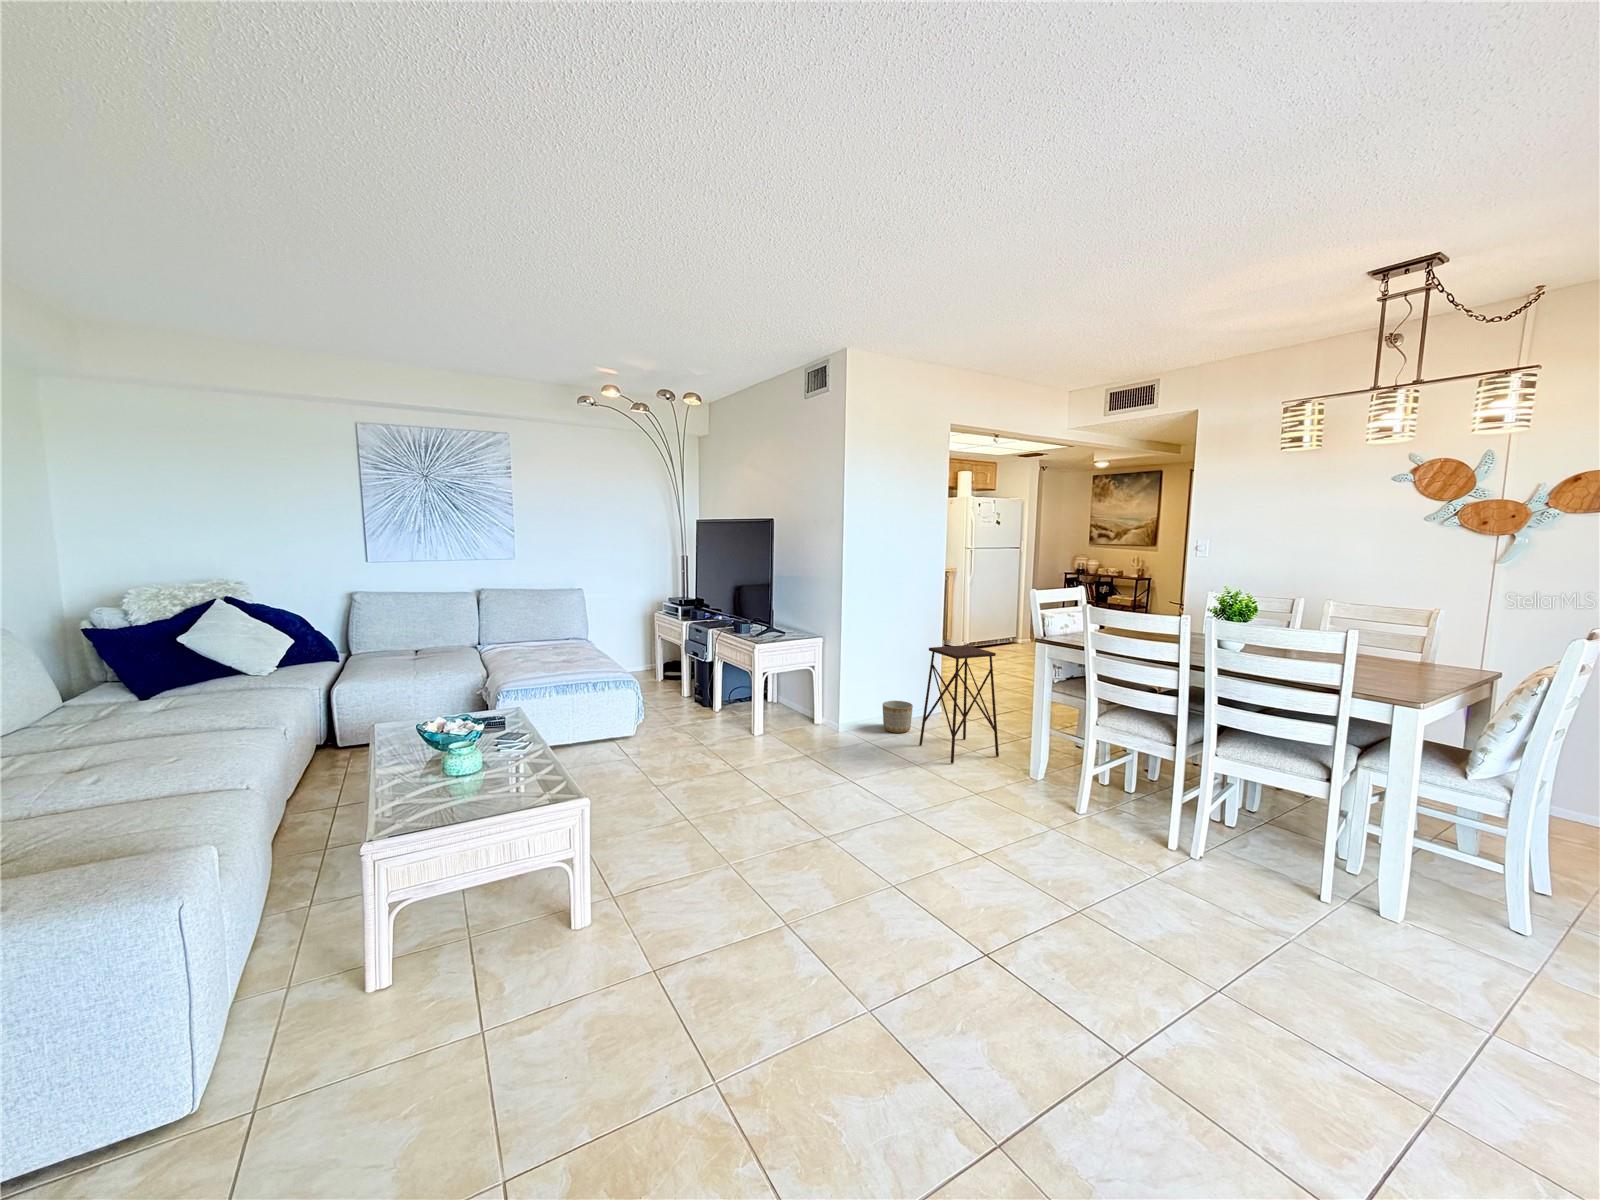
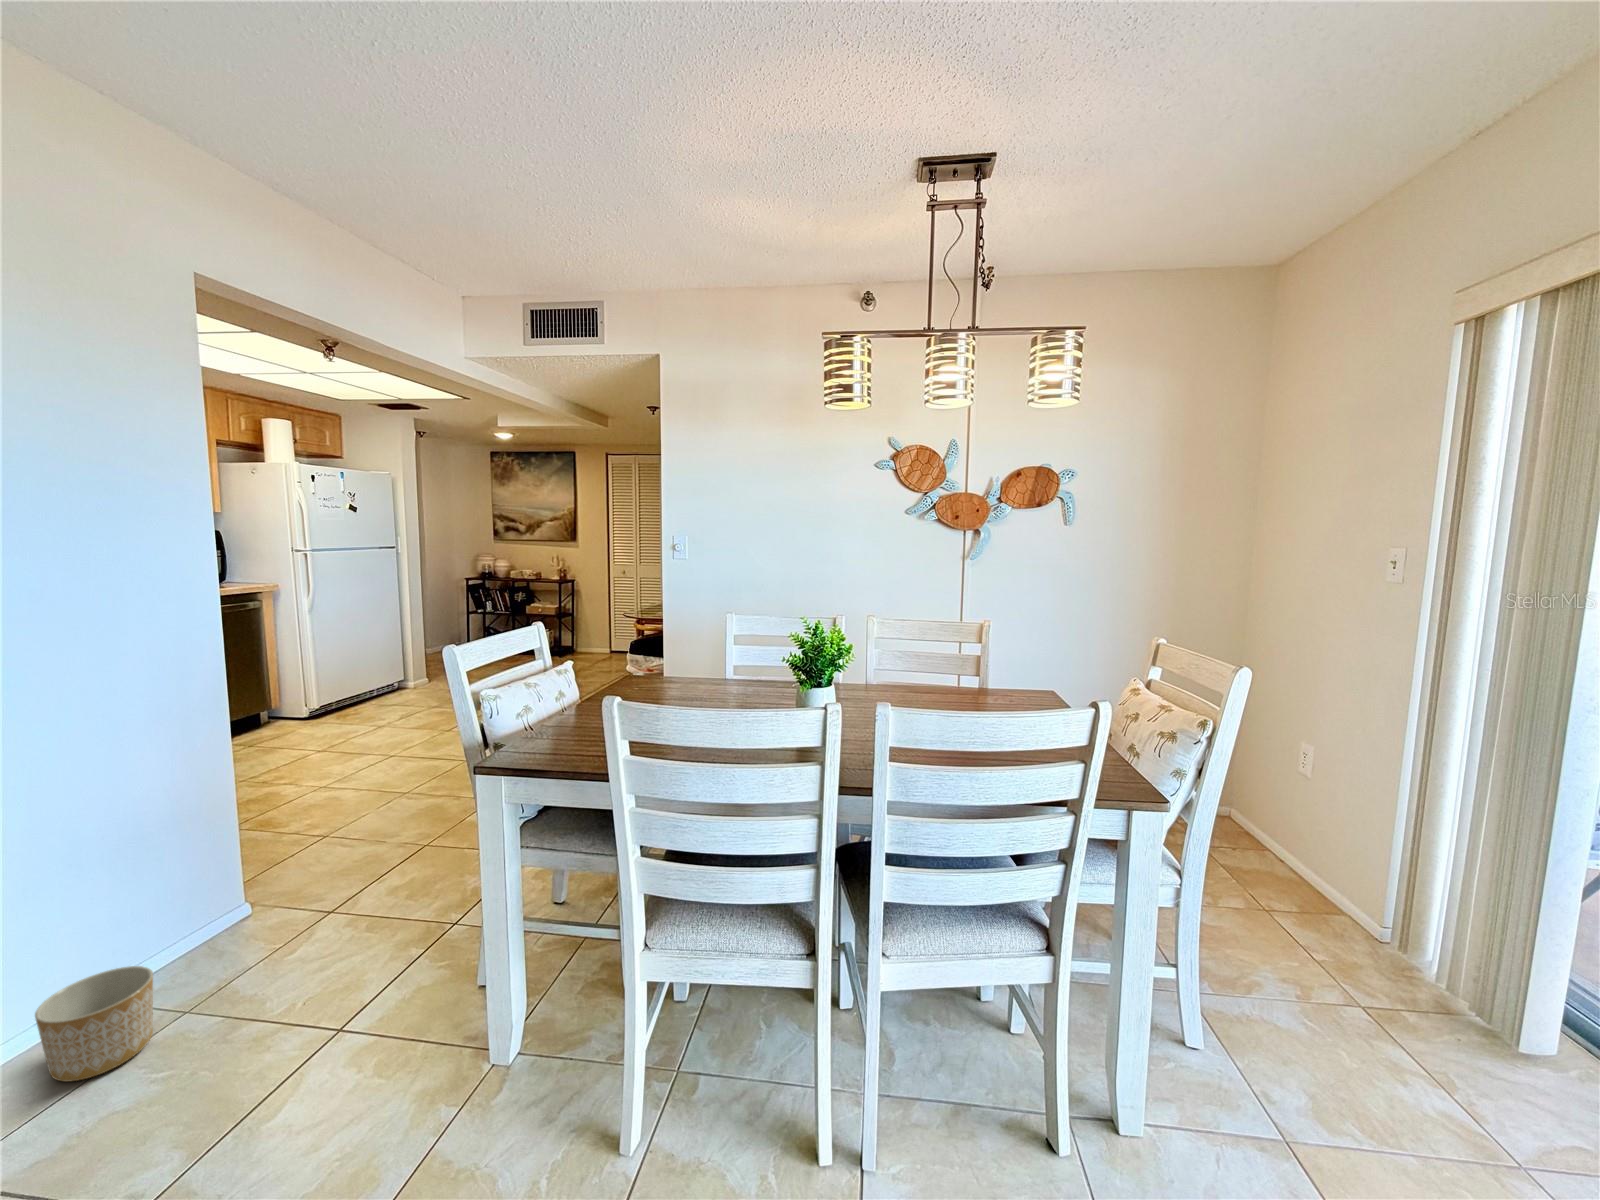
side table: present [919,645,999,764] -> none [175,794,414,1136]

